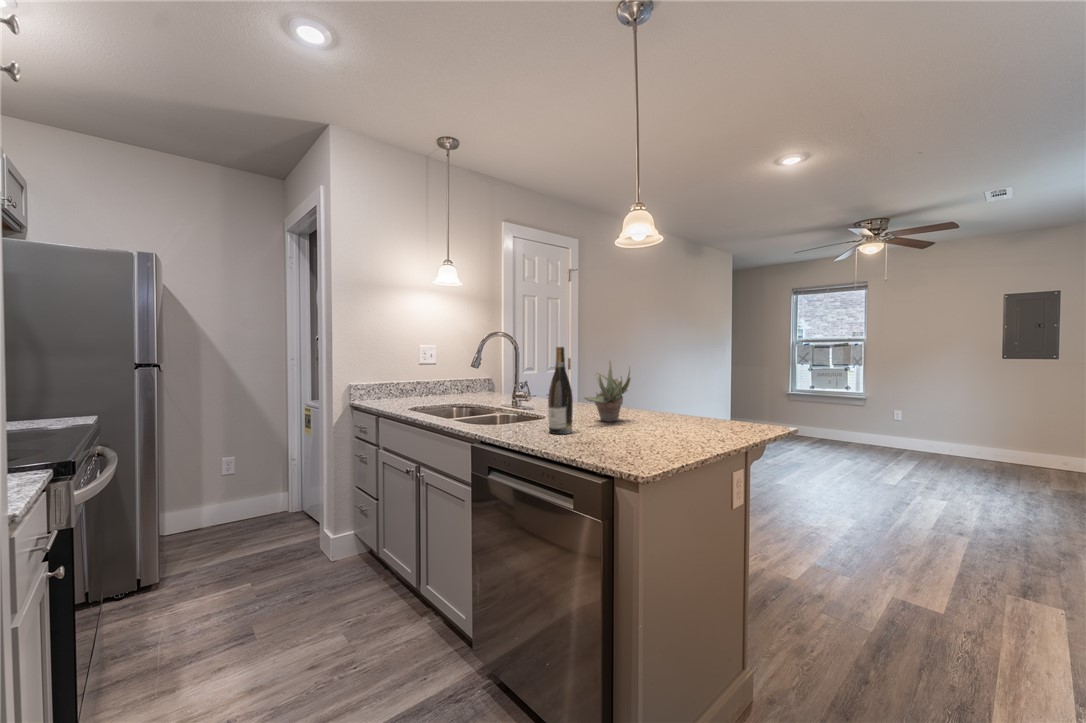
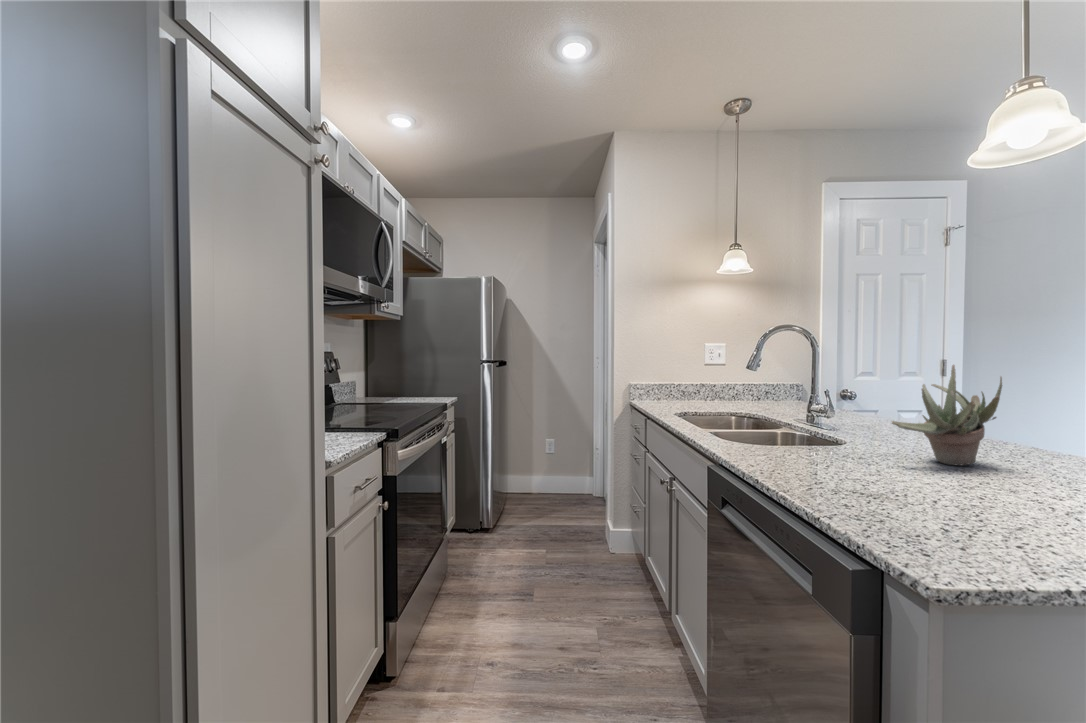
wine bottle: present [548,347,573,434] -> none [820,345,862,474]

